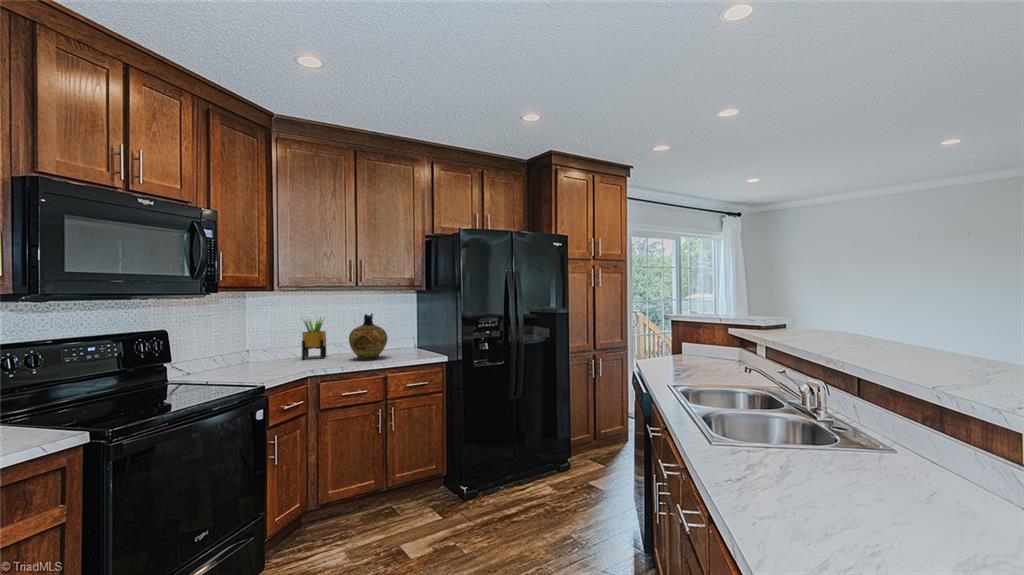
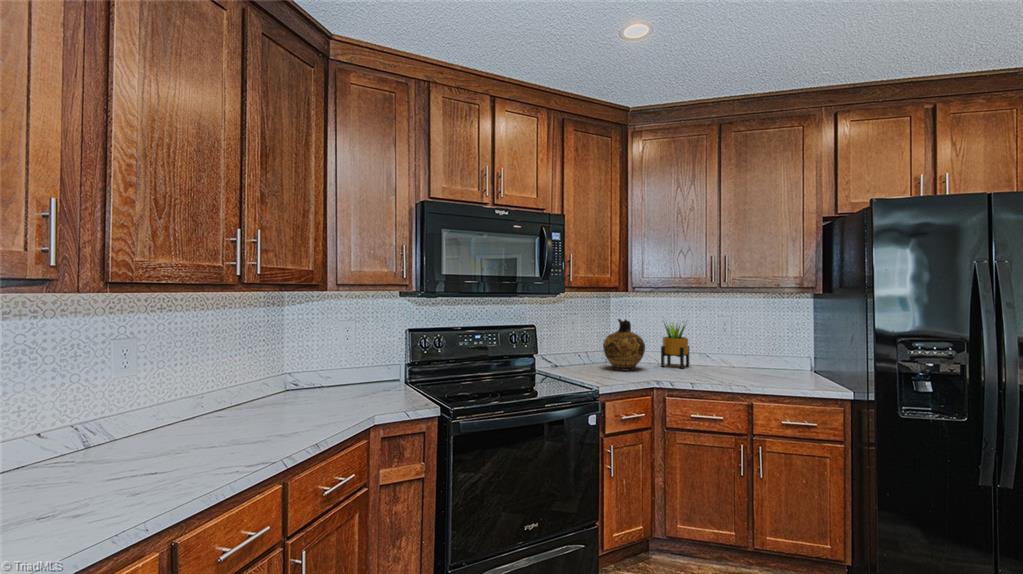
ceramic jug: present [349,314,387,360] -> present [603,319,645,371]

